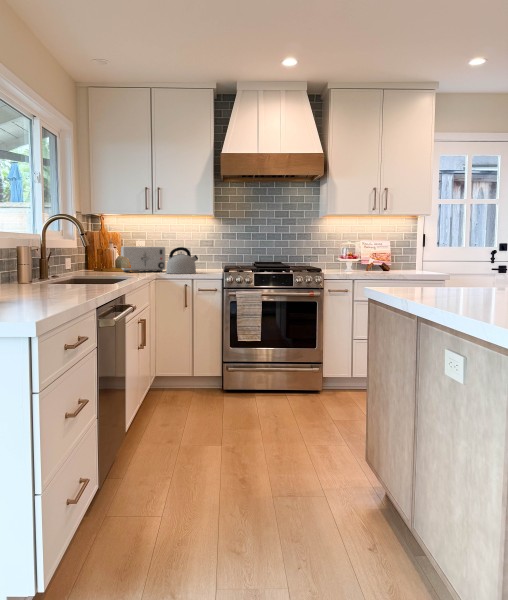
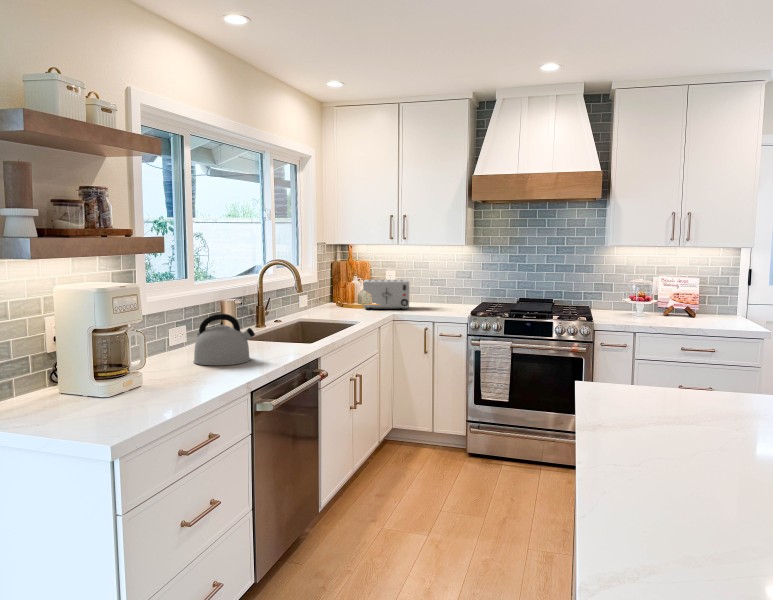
kettle: present [166,247,198,274] -> present [194,314,255,365]

